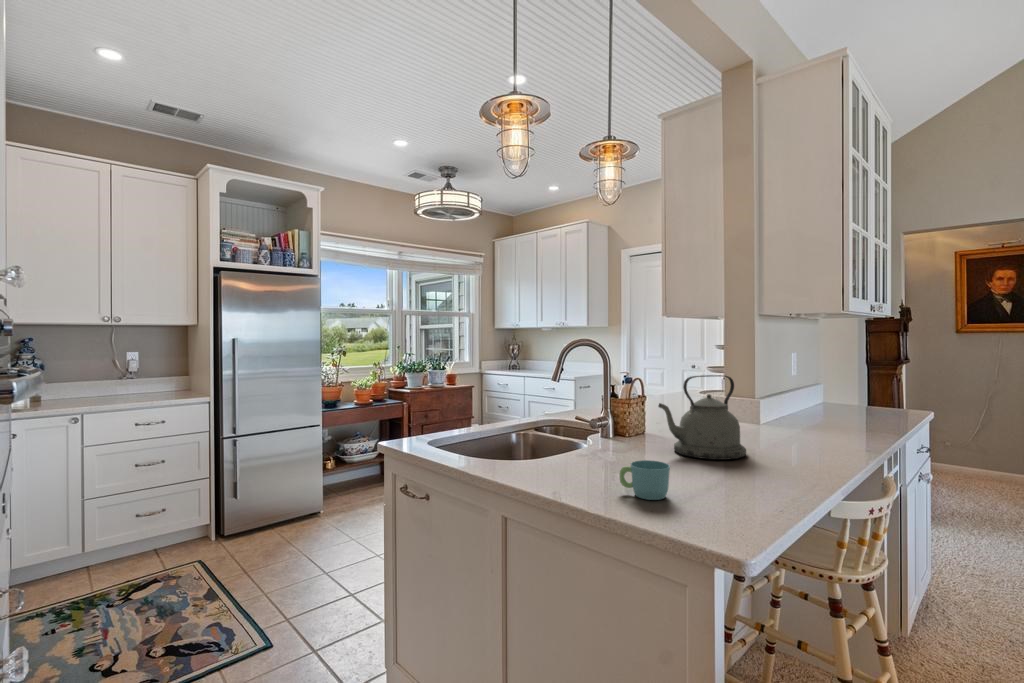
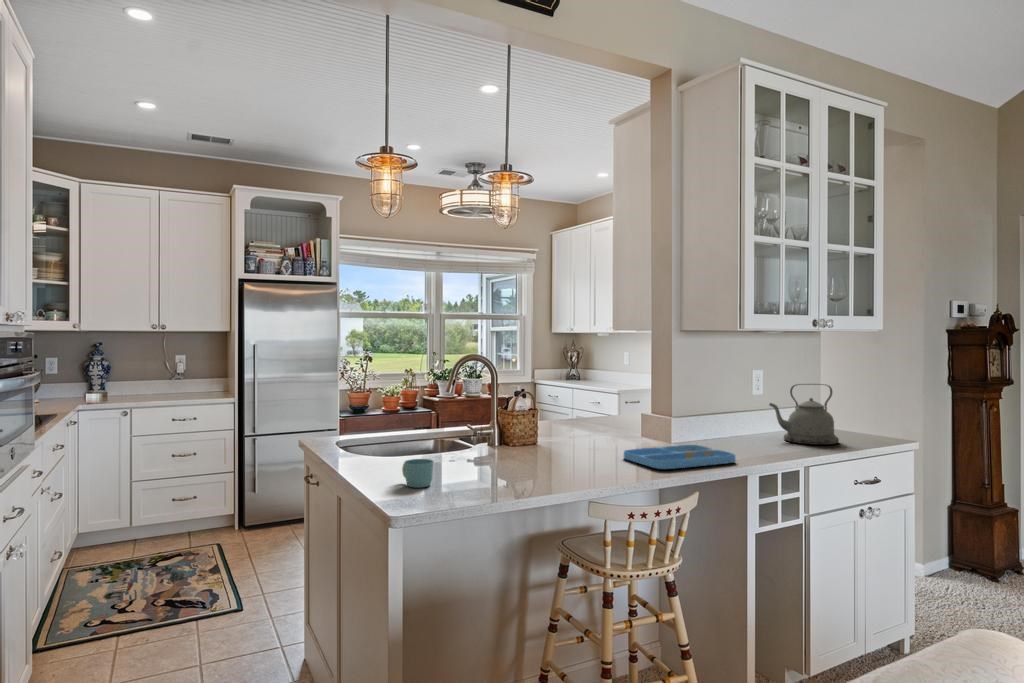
kettle: present [658,375,746,460] -> present [770,384,839,445]
tray: none [767,423,876,451] -> present [624,445,736,469]

